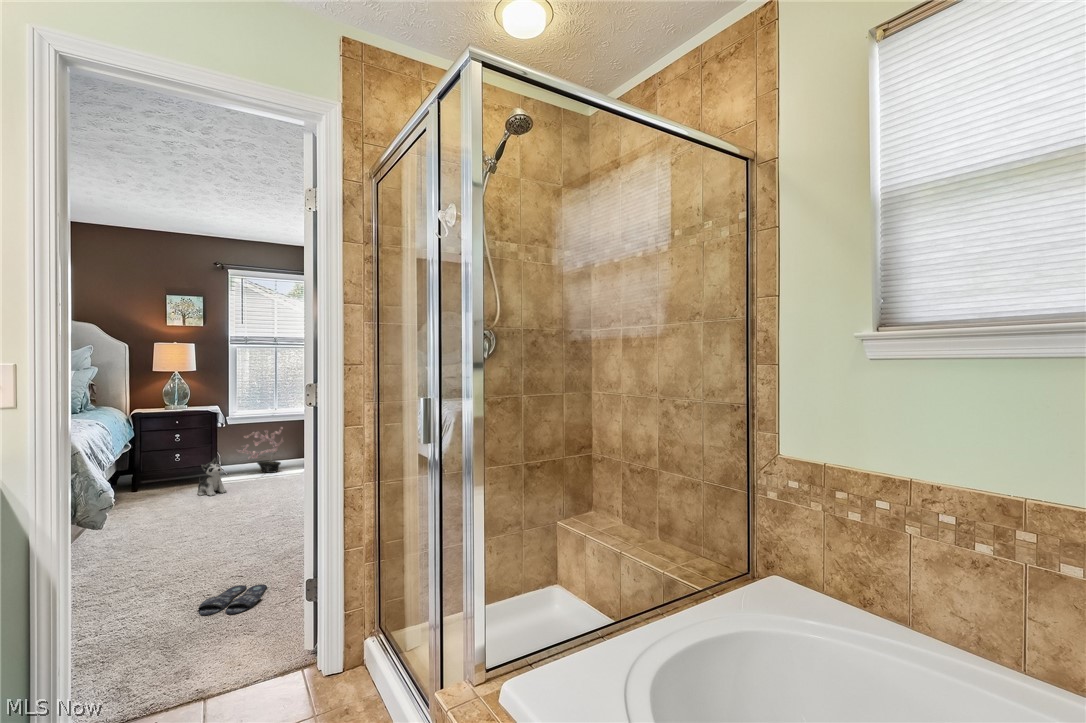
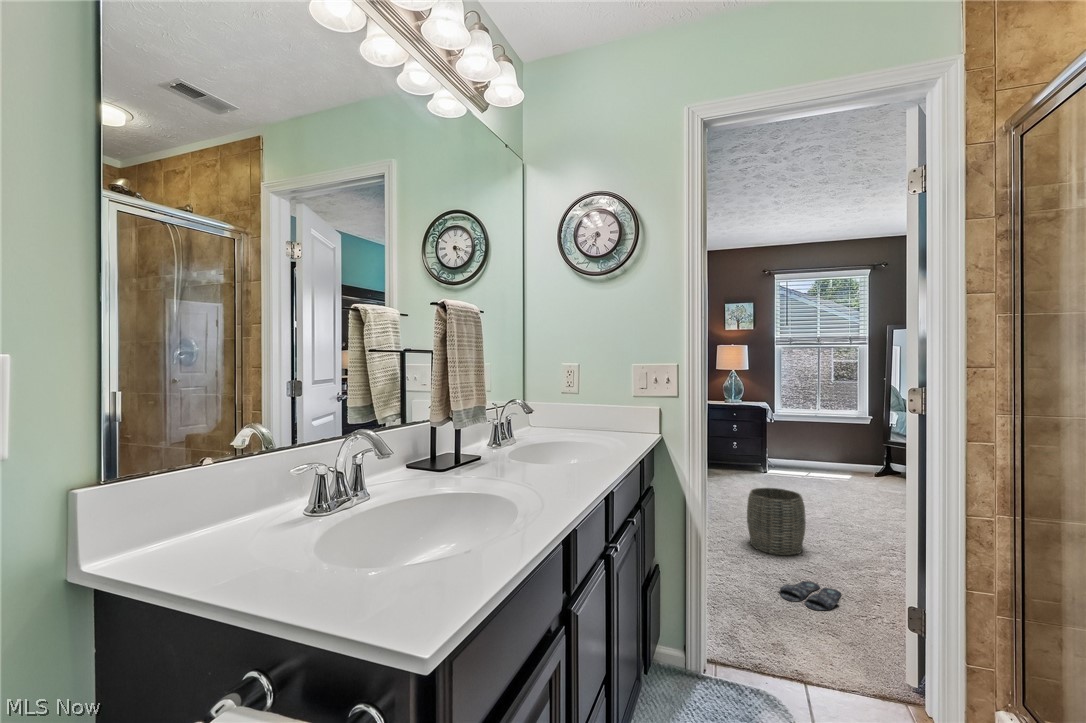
potted plant: present [238,427,283,473] -> none [781,427,830,475]
plush toy: present [197,458,227,496] -> none [753,451,778,486]
woven basket: none [172,496,240,571] -> present [747,488,806,555]

